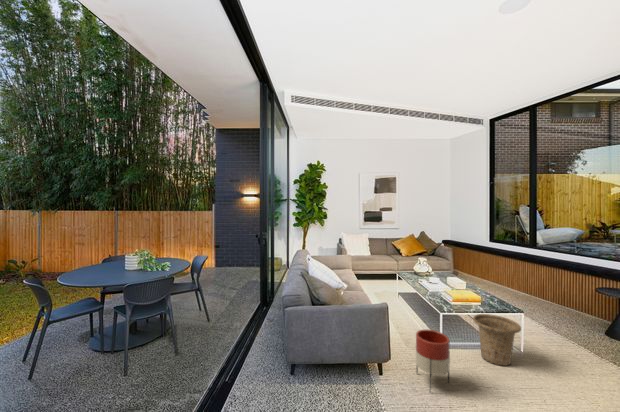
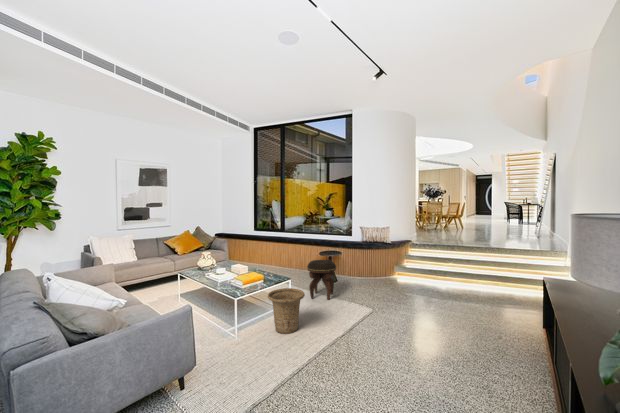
footstool: none [543,293,594,351] -> present [307,260,336,300]
planter: present [416,330,450,389] -> none [223,321,260,395]

